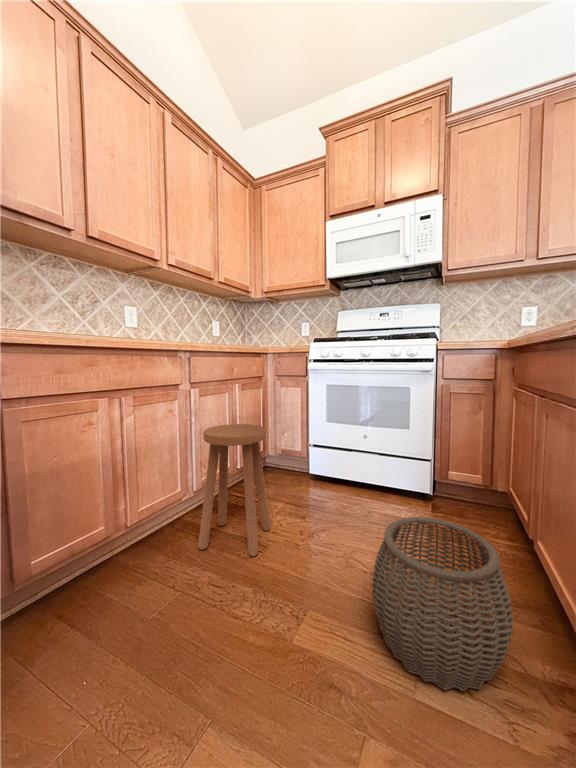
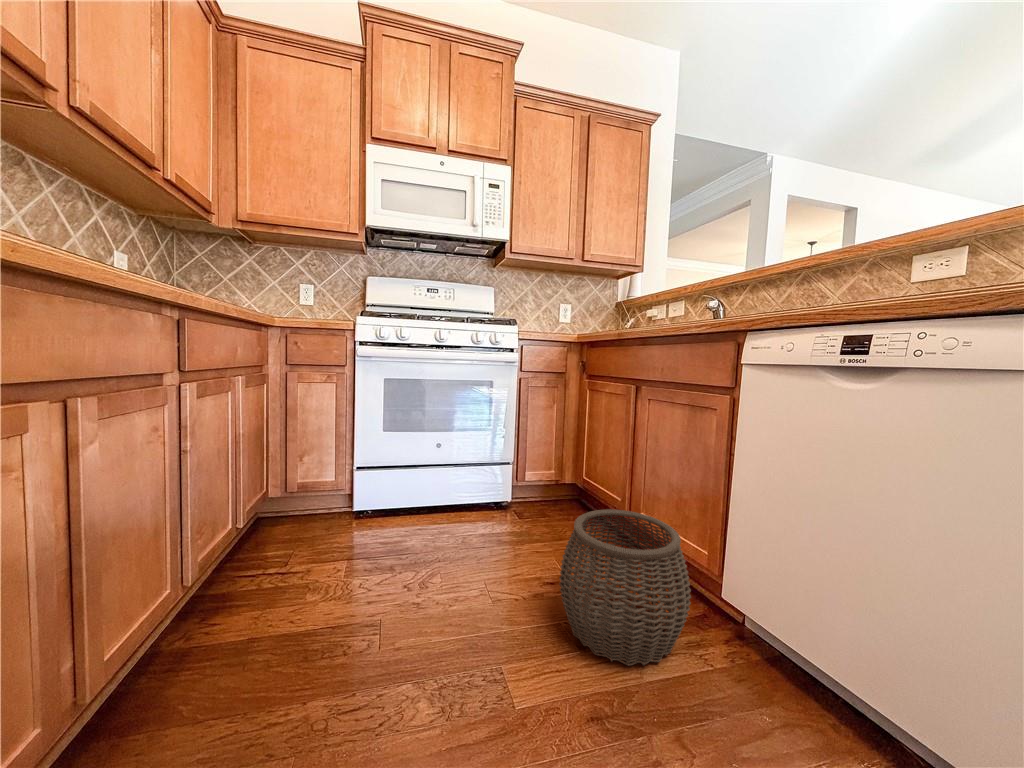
stool: present [198,424,271,556] -> none [251,443,372,685]

